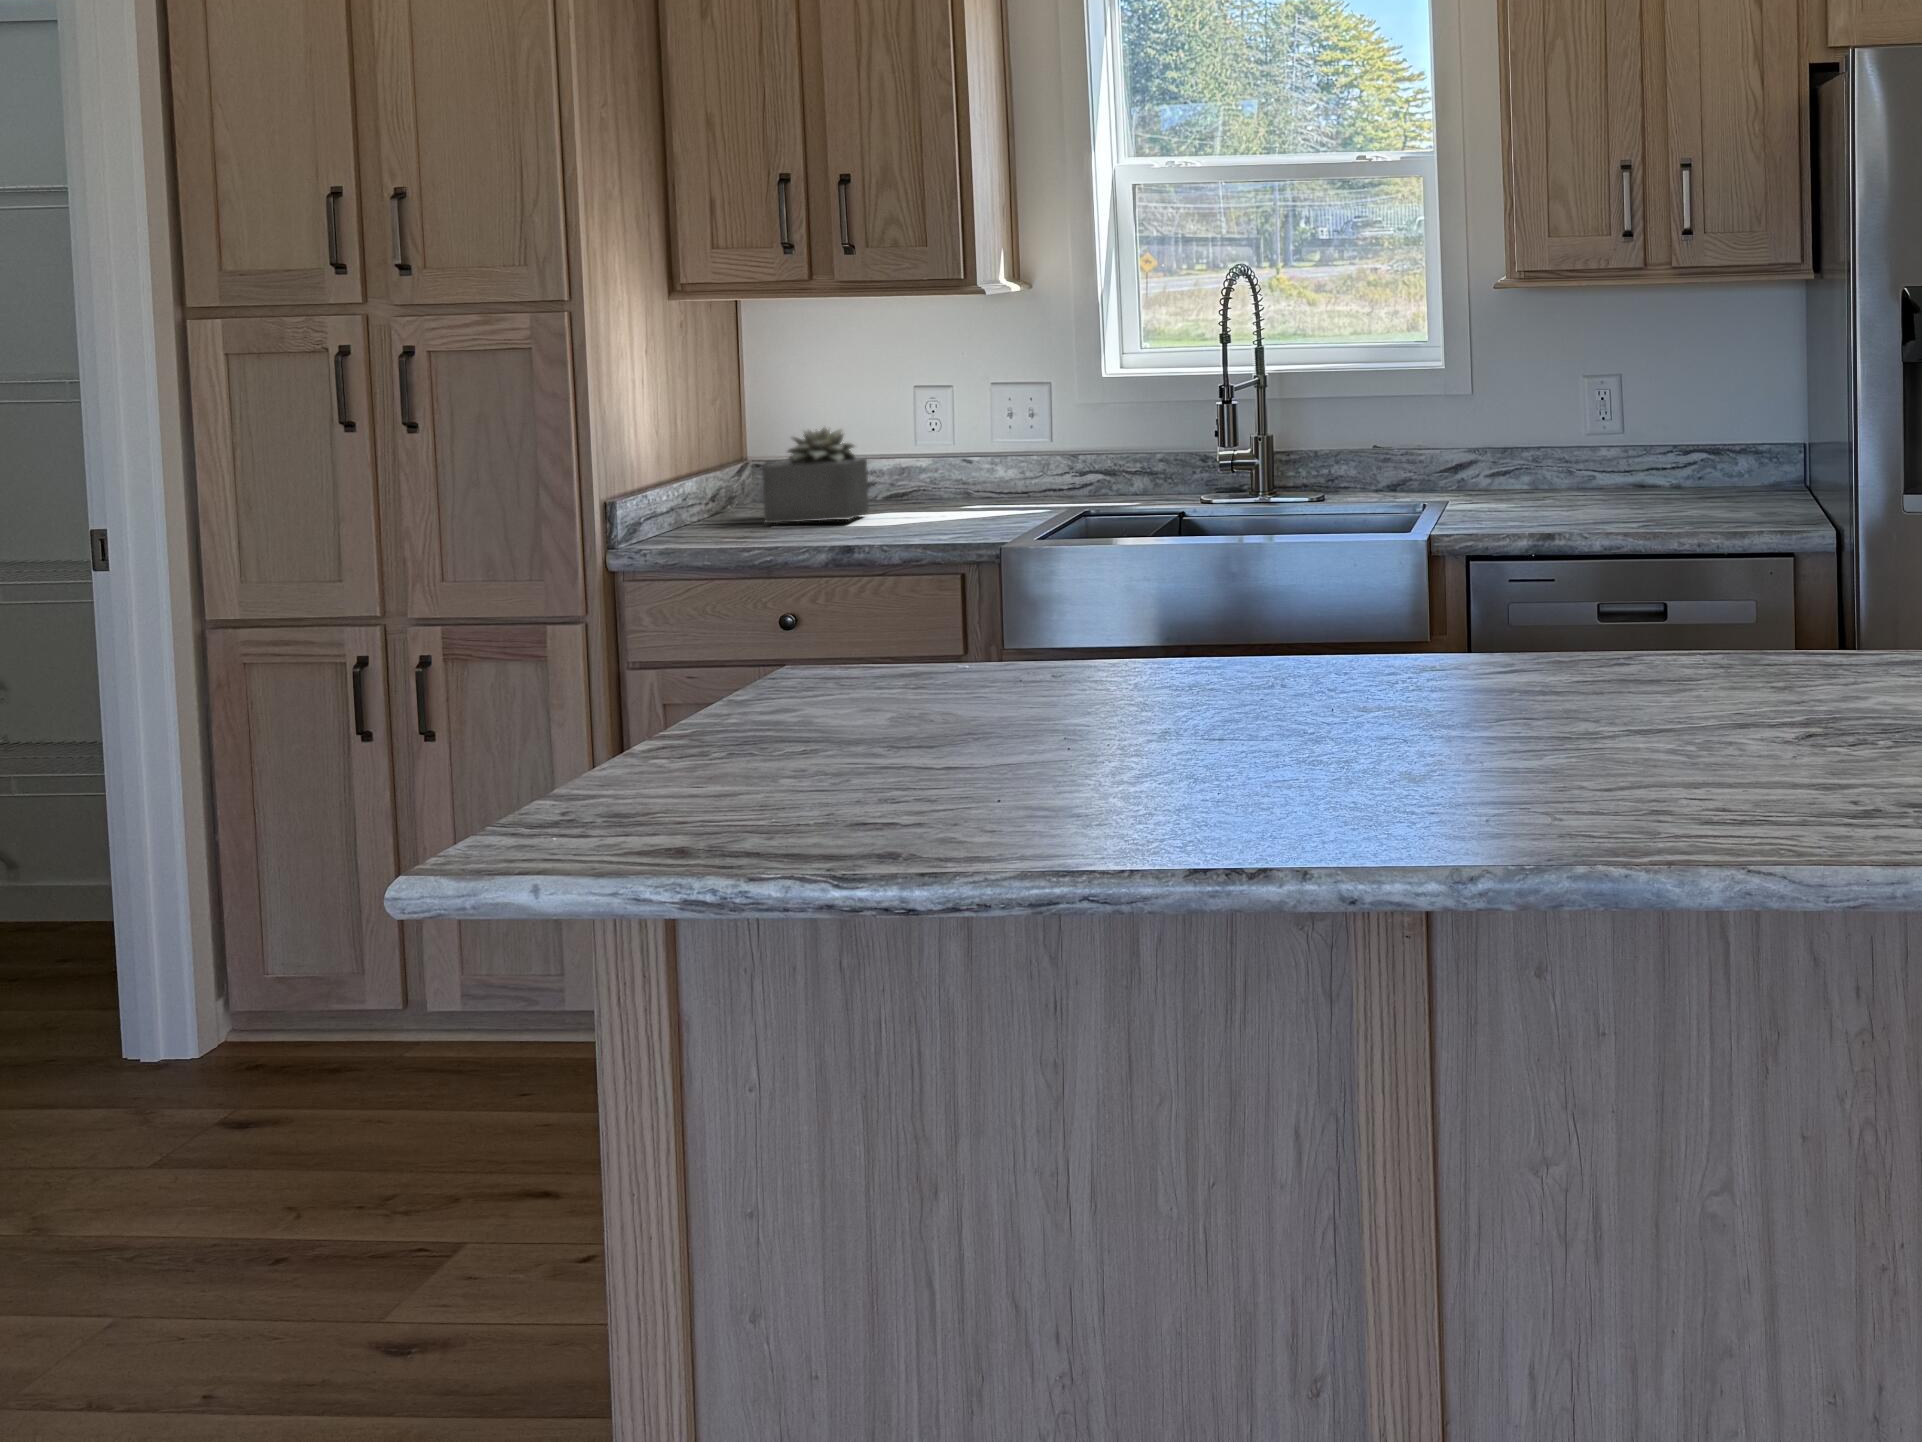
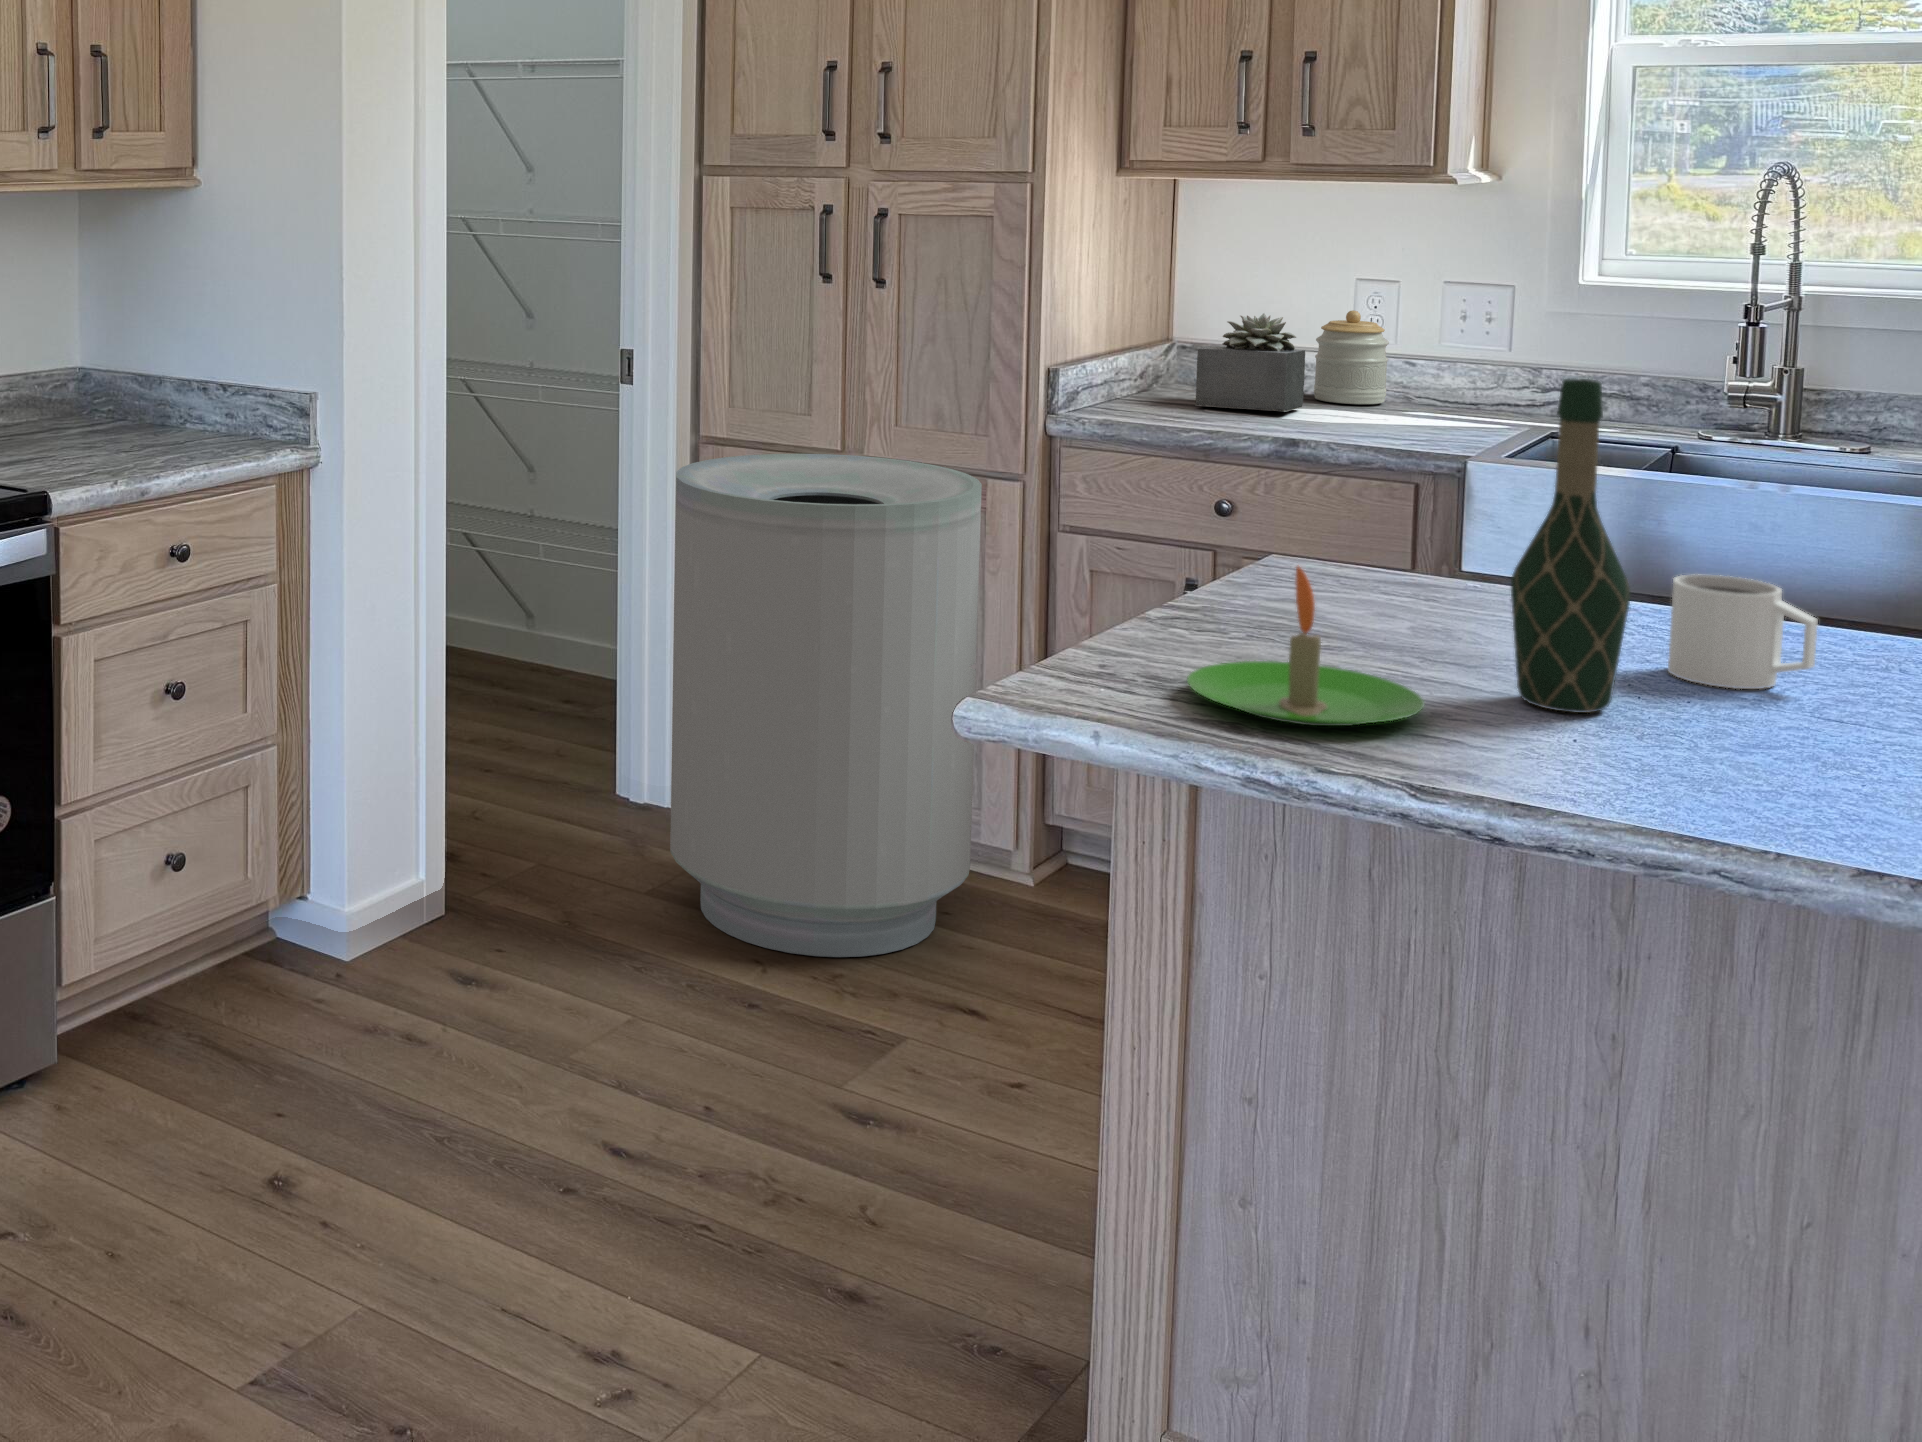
jar: none [880,416,948,505] -> present [1314,310,1389,404]
wine bottle: none [947,470,1044,775] -> present [1511,379,1630,713]
trash can: none [149,618,551,1200] -> present [670,454,982,957]
mug: none [1095,628,1204,727] -> present [1668,574,1818,689]
candle: none [641,680,869,837] -> present [1187,565,1424,726]

